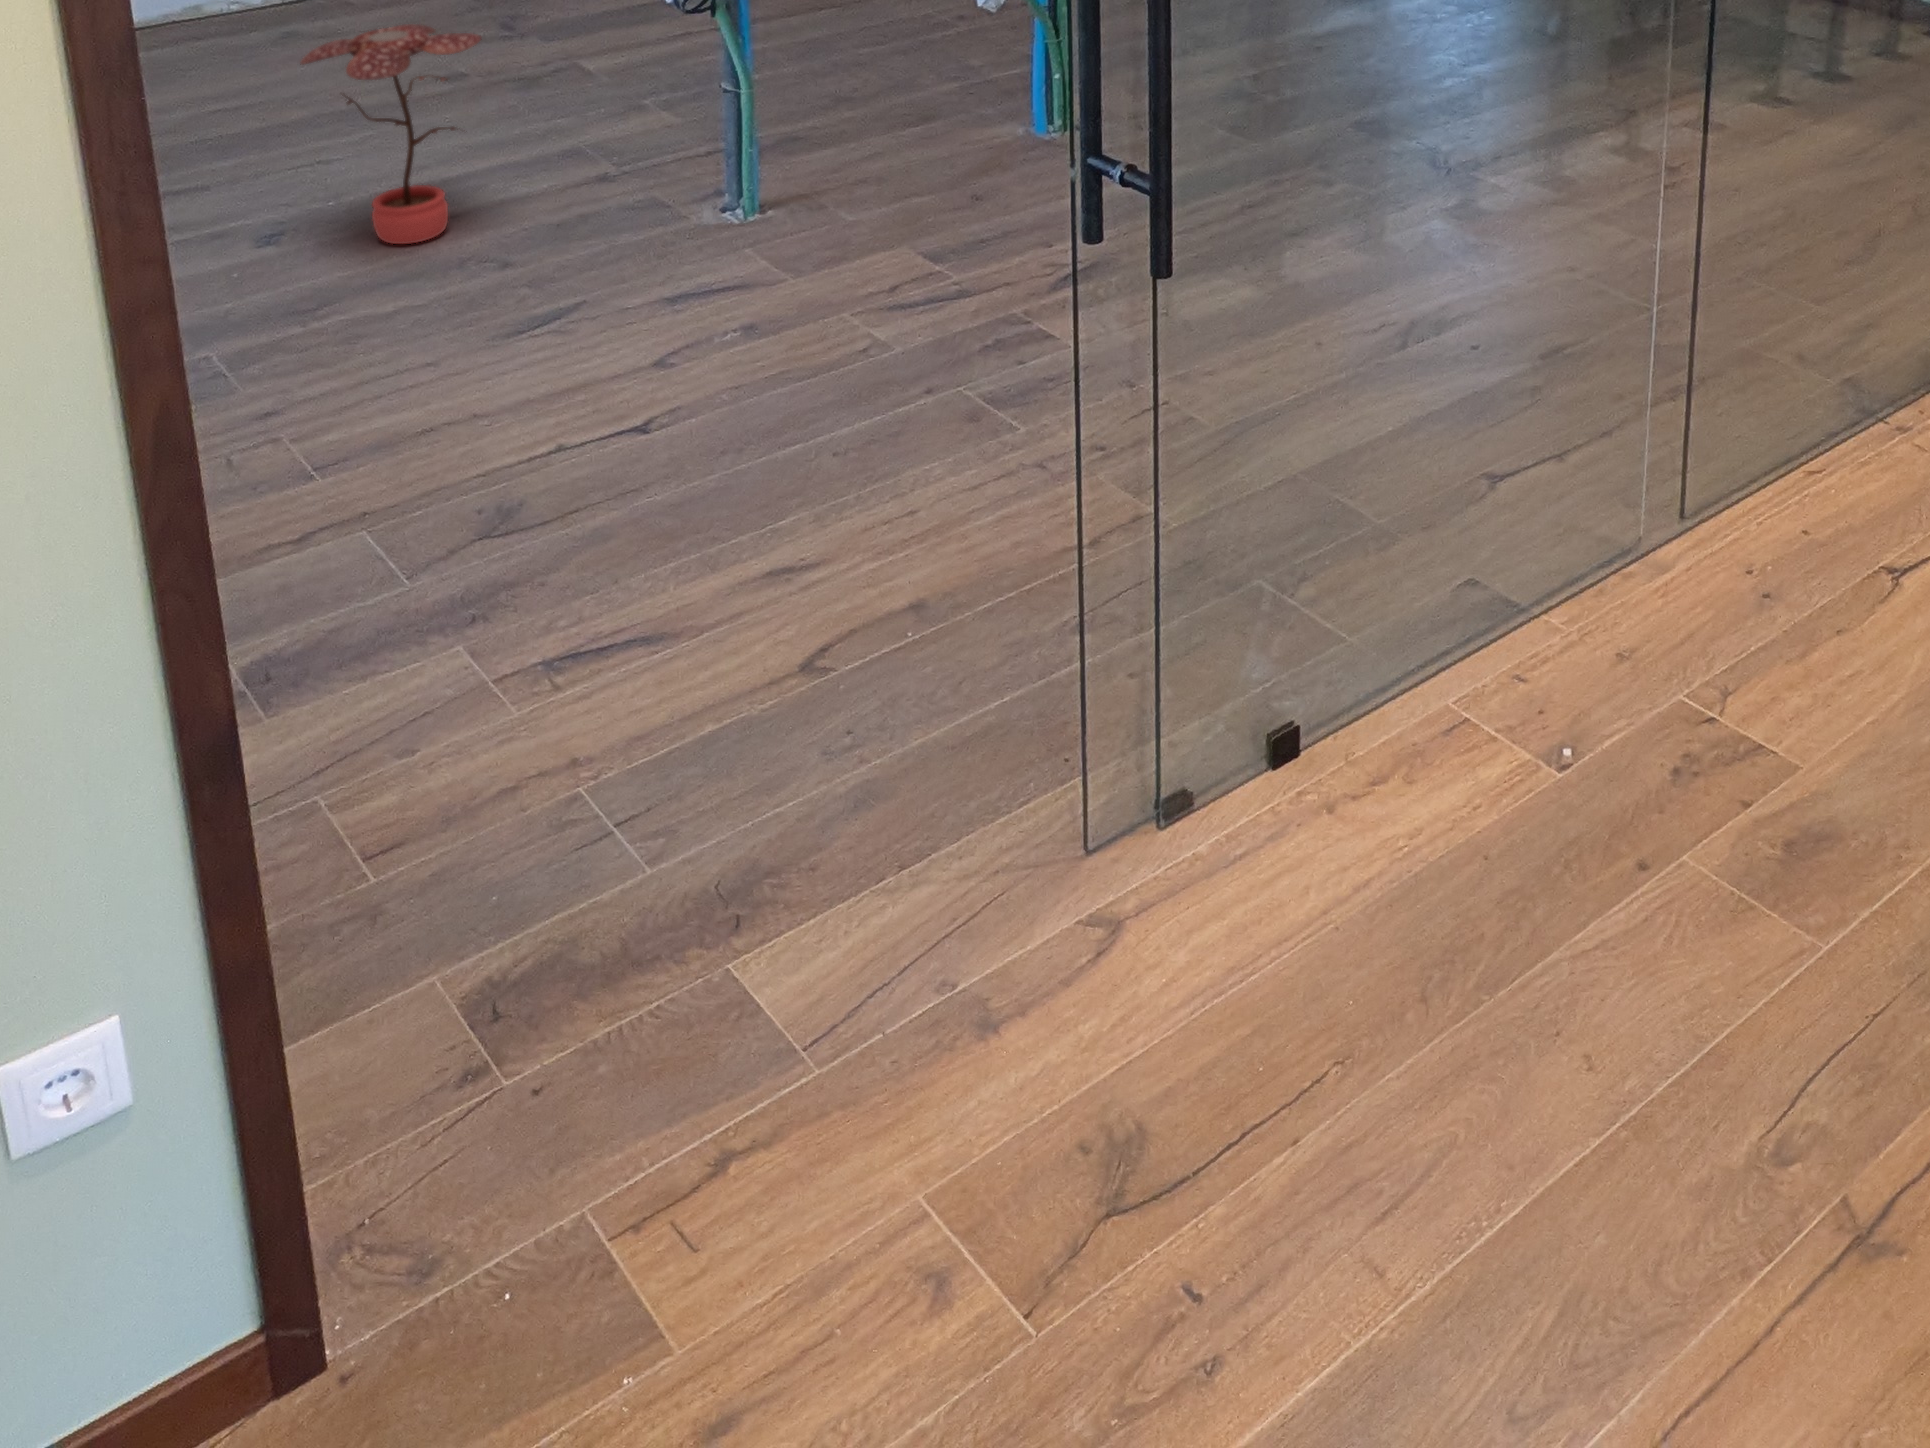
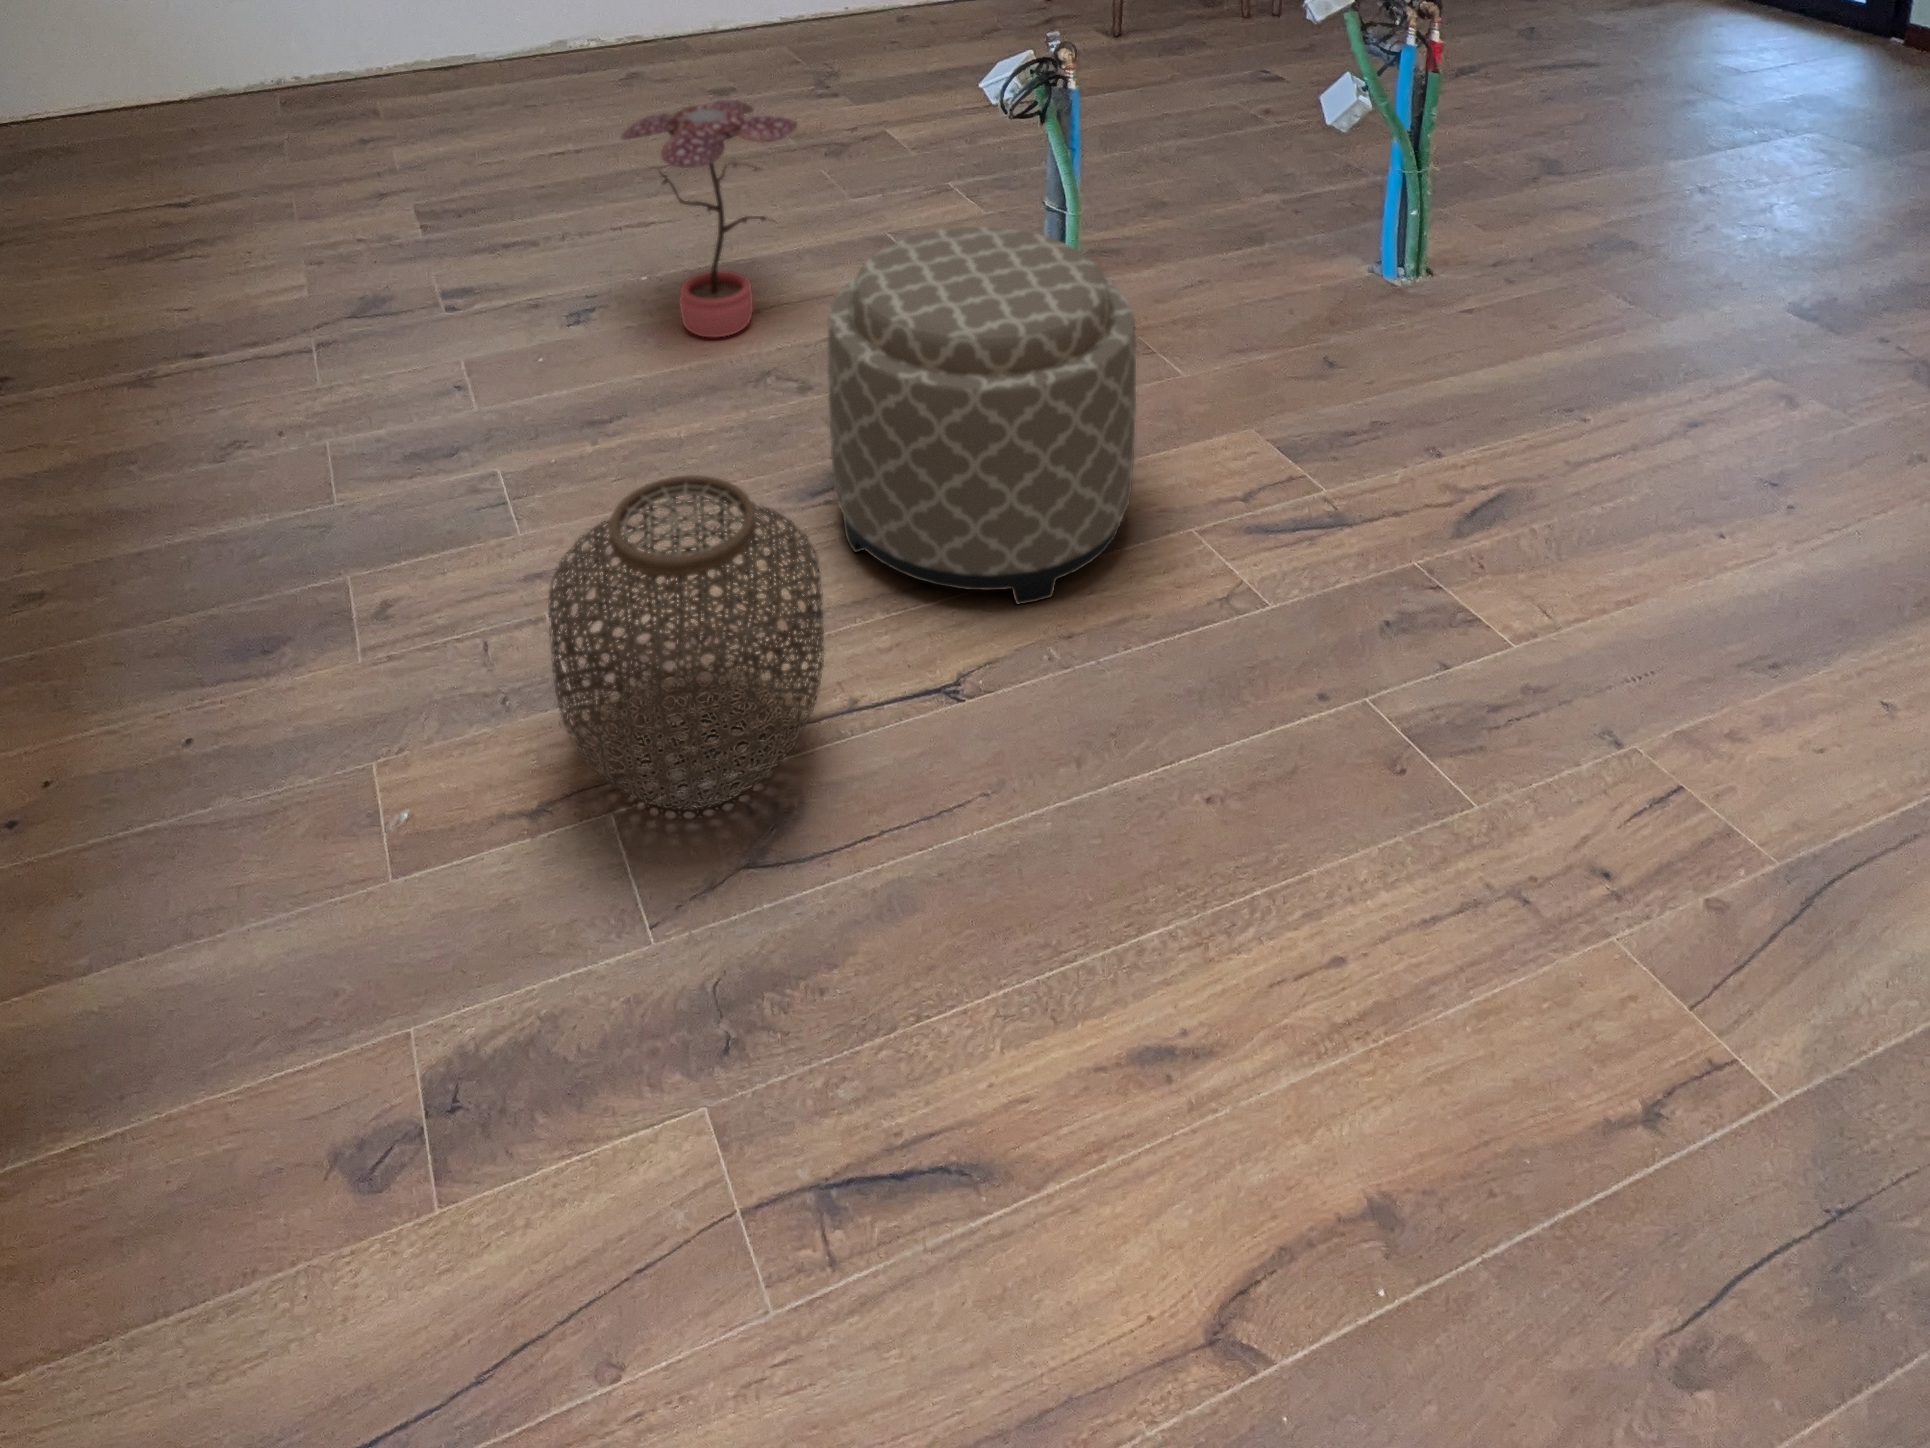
ottoman: none [523,93,794,375] -> present [828,227,1136,604]
woven basket: none [299,275,535,522] -> present [548,475,824,809]

